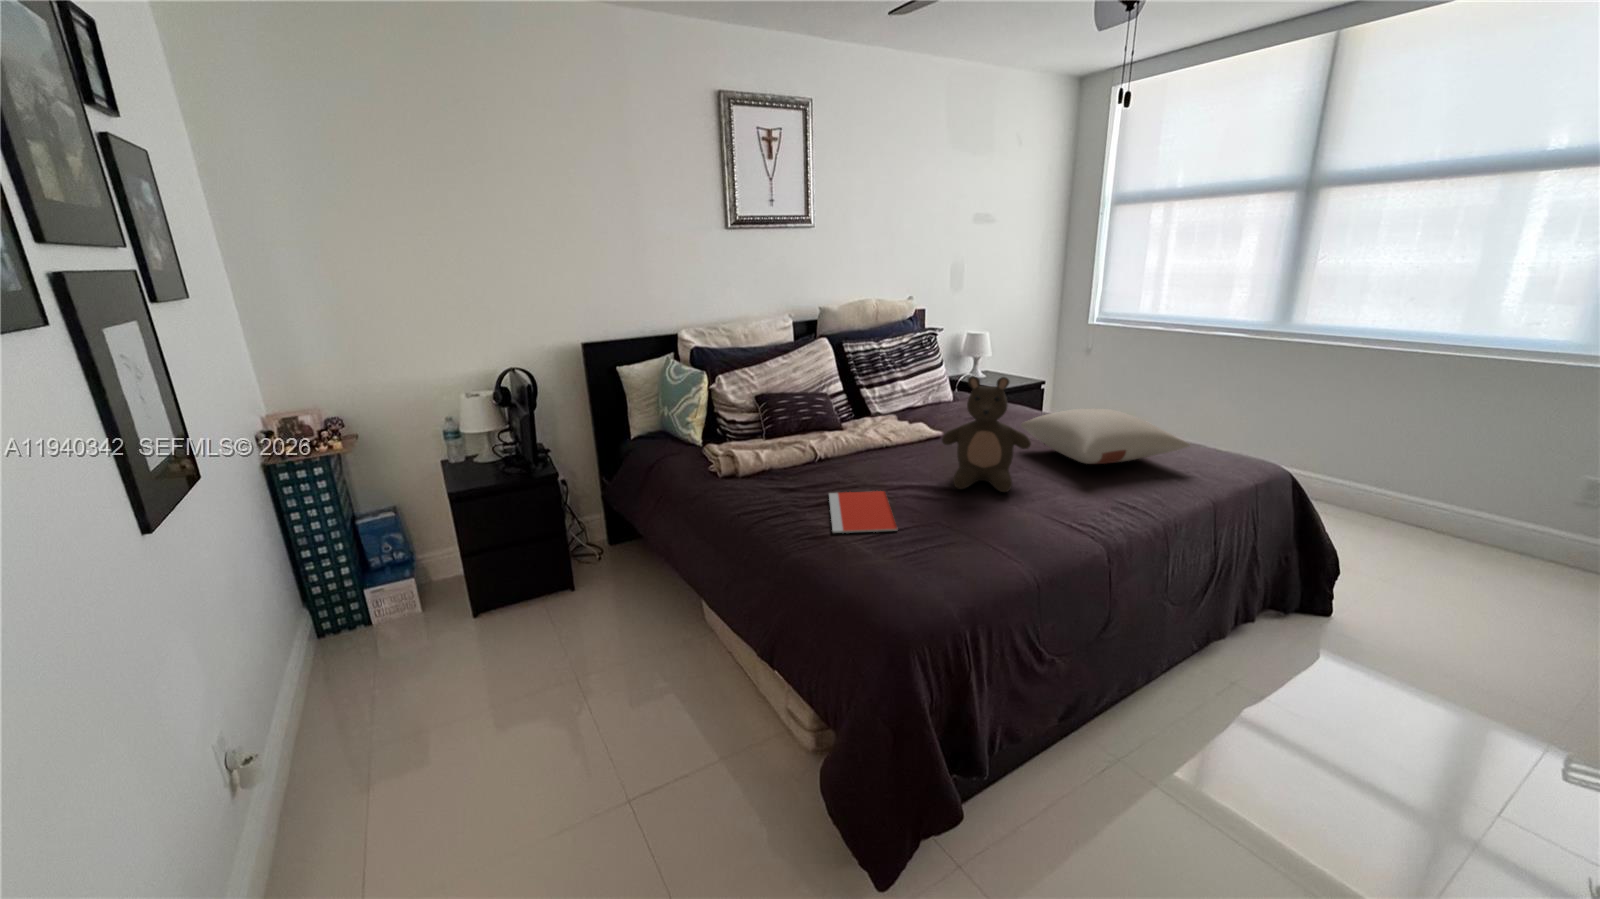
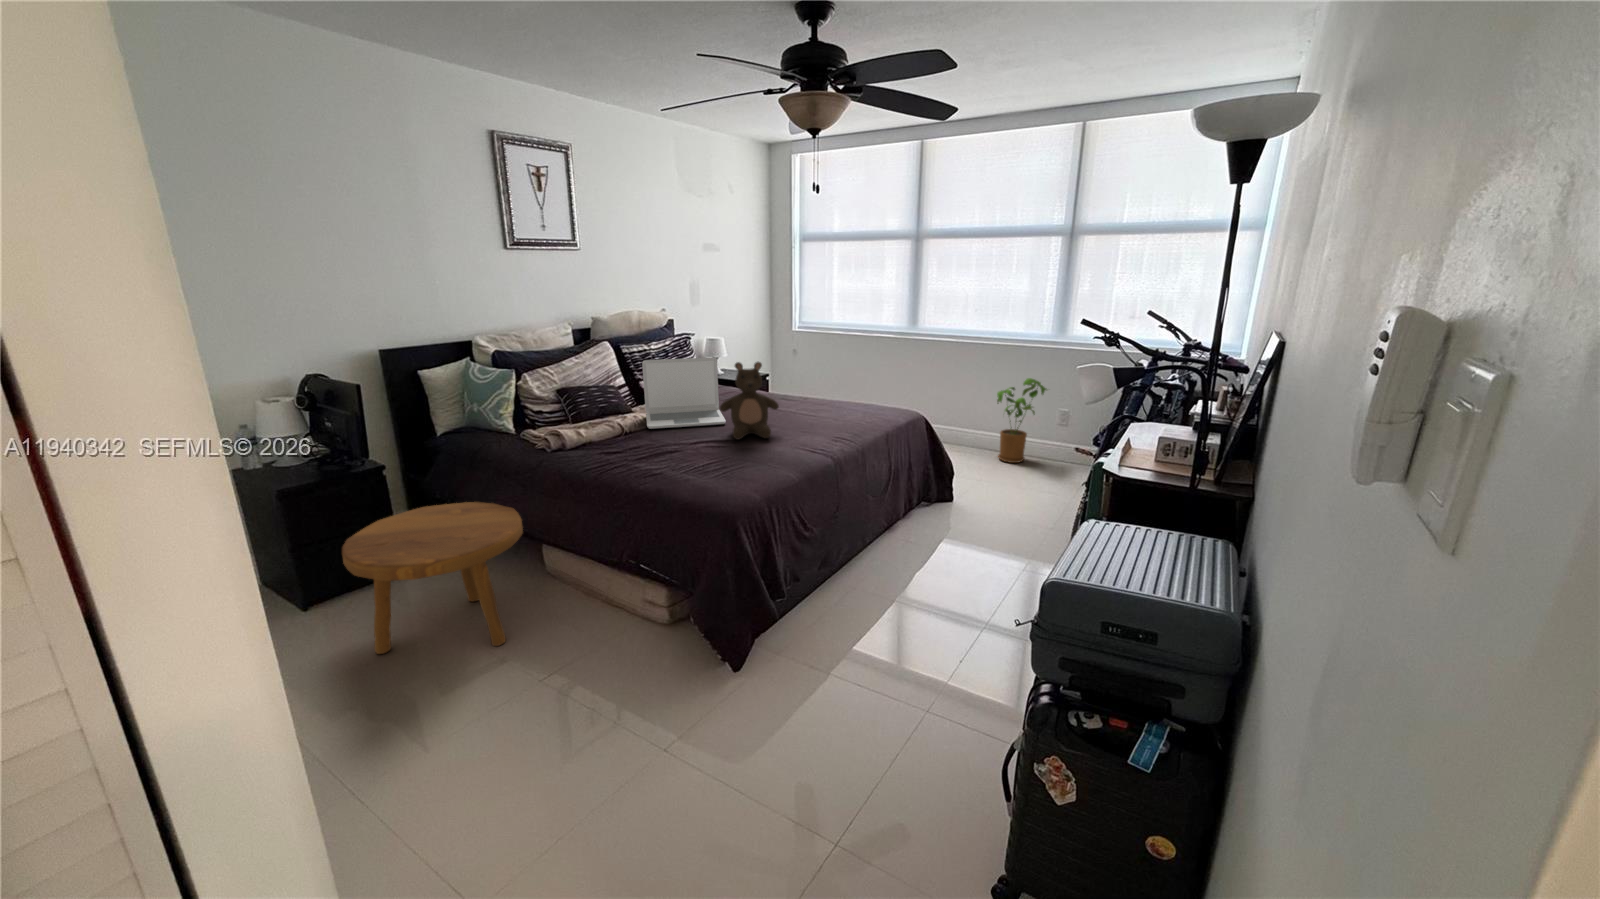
laptop: none [848,364,955,459] -> present [642,357,726,429]
pillow: present [1021,408,1190,464] -> none [767,383,870,418]
house plant: none [1428,416,1570,557] -> present [997,378,1047,463]
notebook: present [829,491,898,533] -> none [646,446,707,471]
footstool: none [456,530,660,726] -> present [342,502,523,654]

